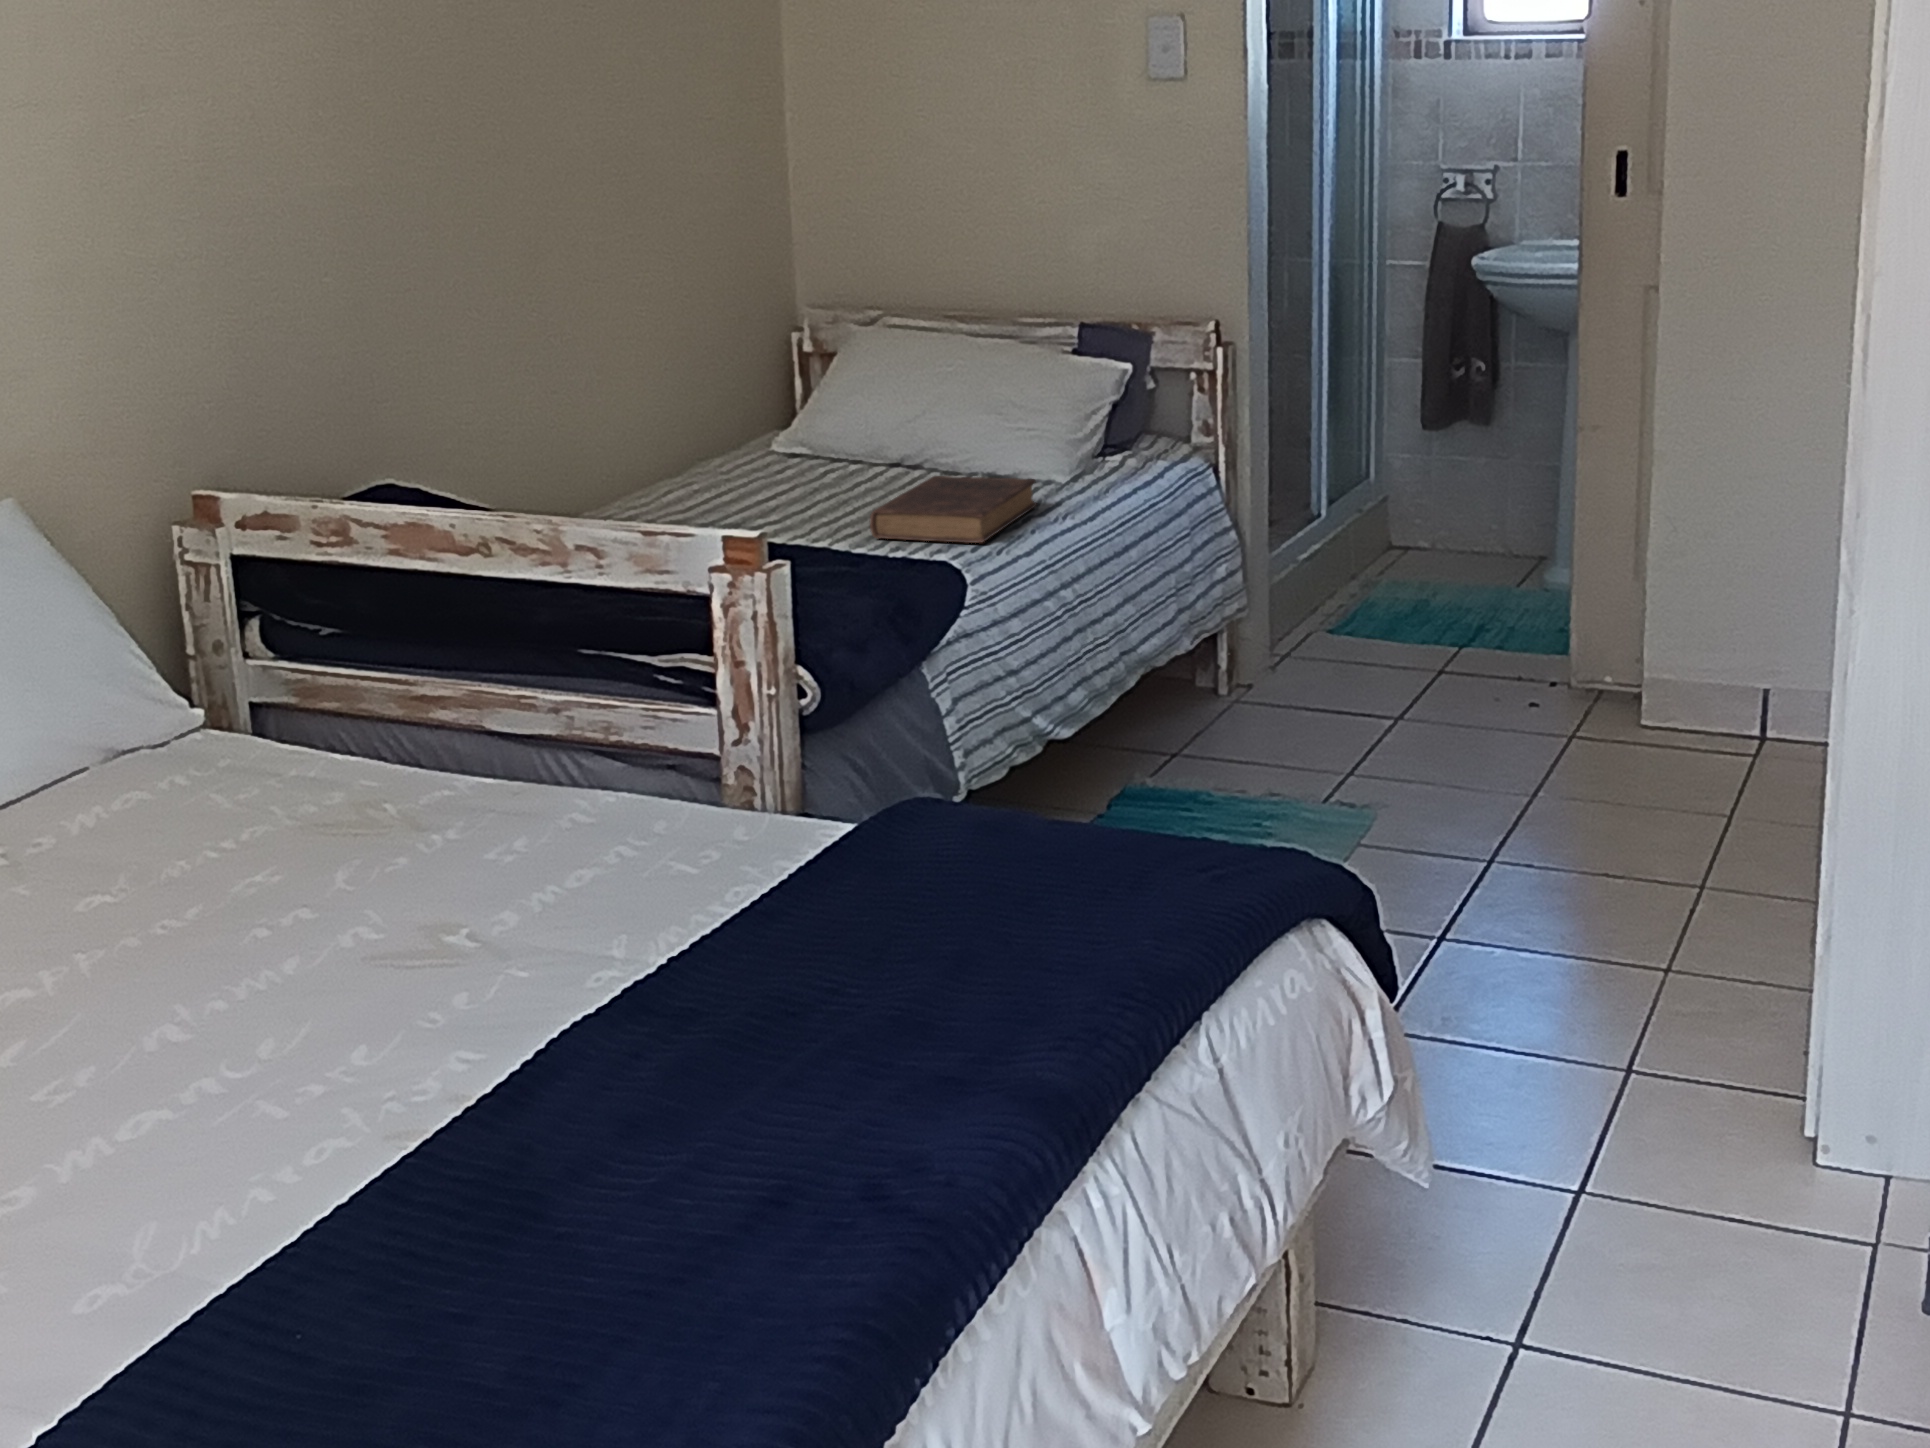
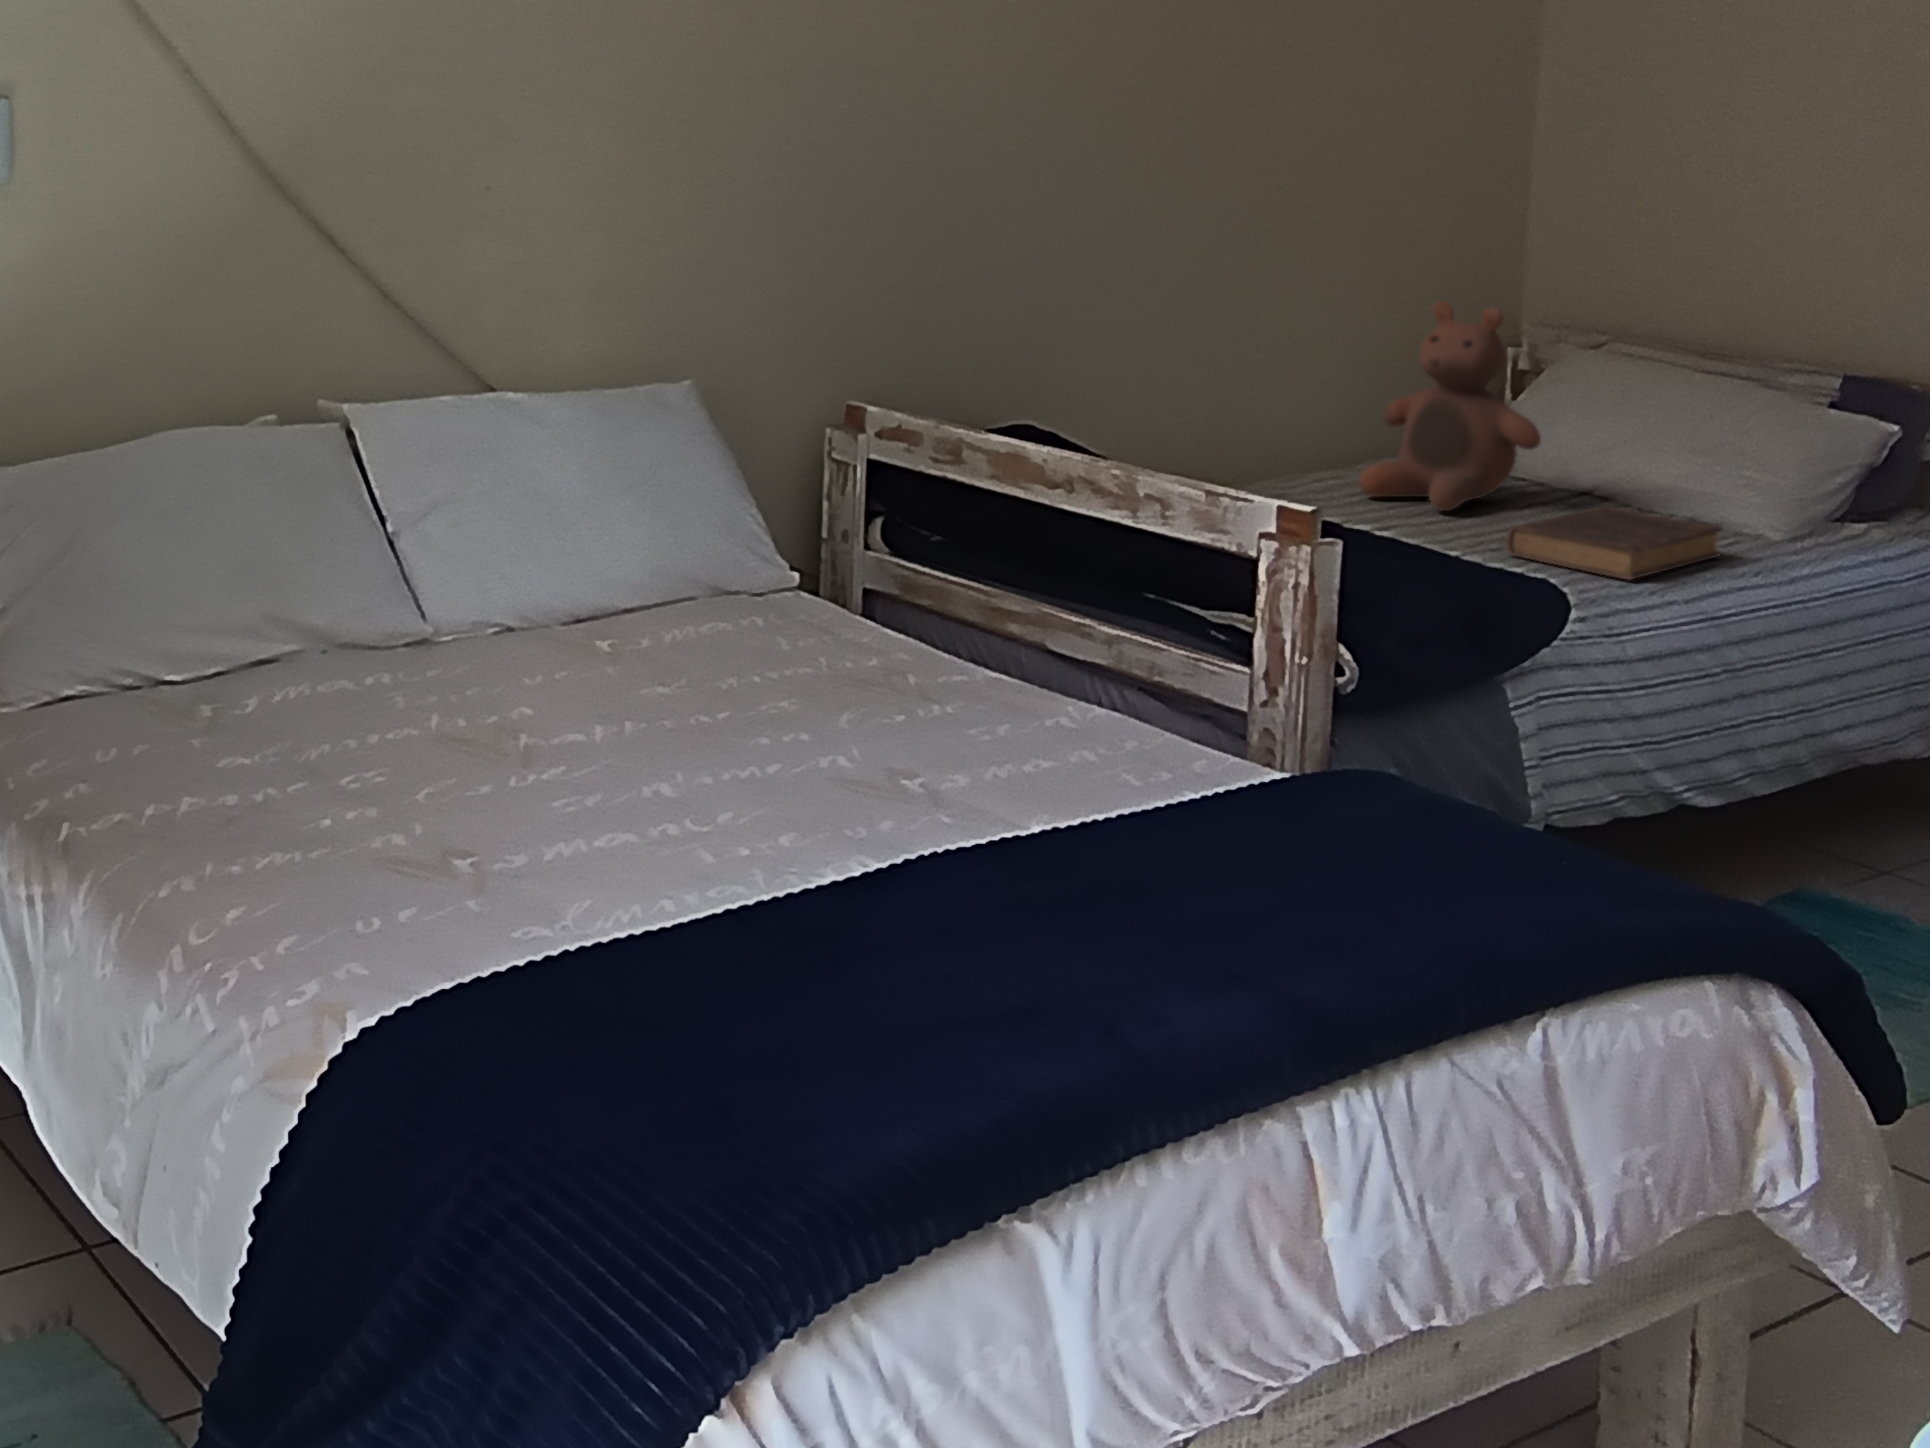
stuffed bear: none [714,296,869,505] -> present [1358,301,1541,511]

